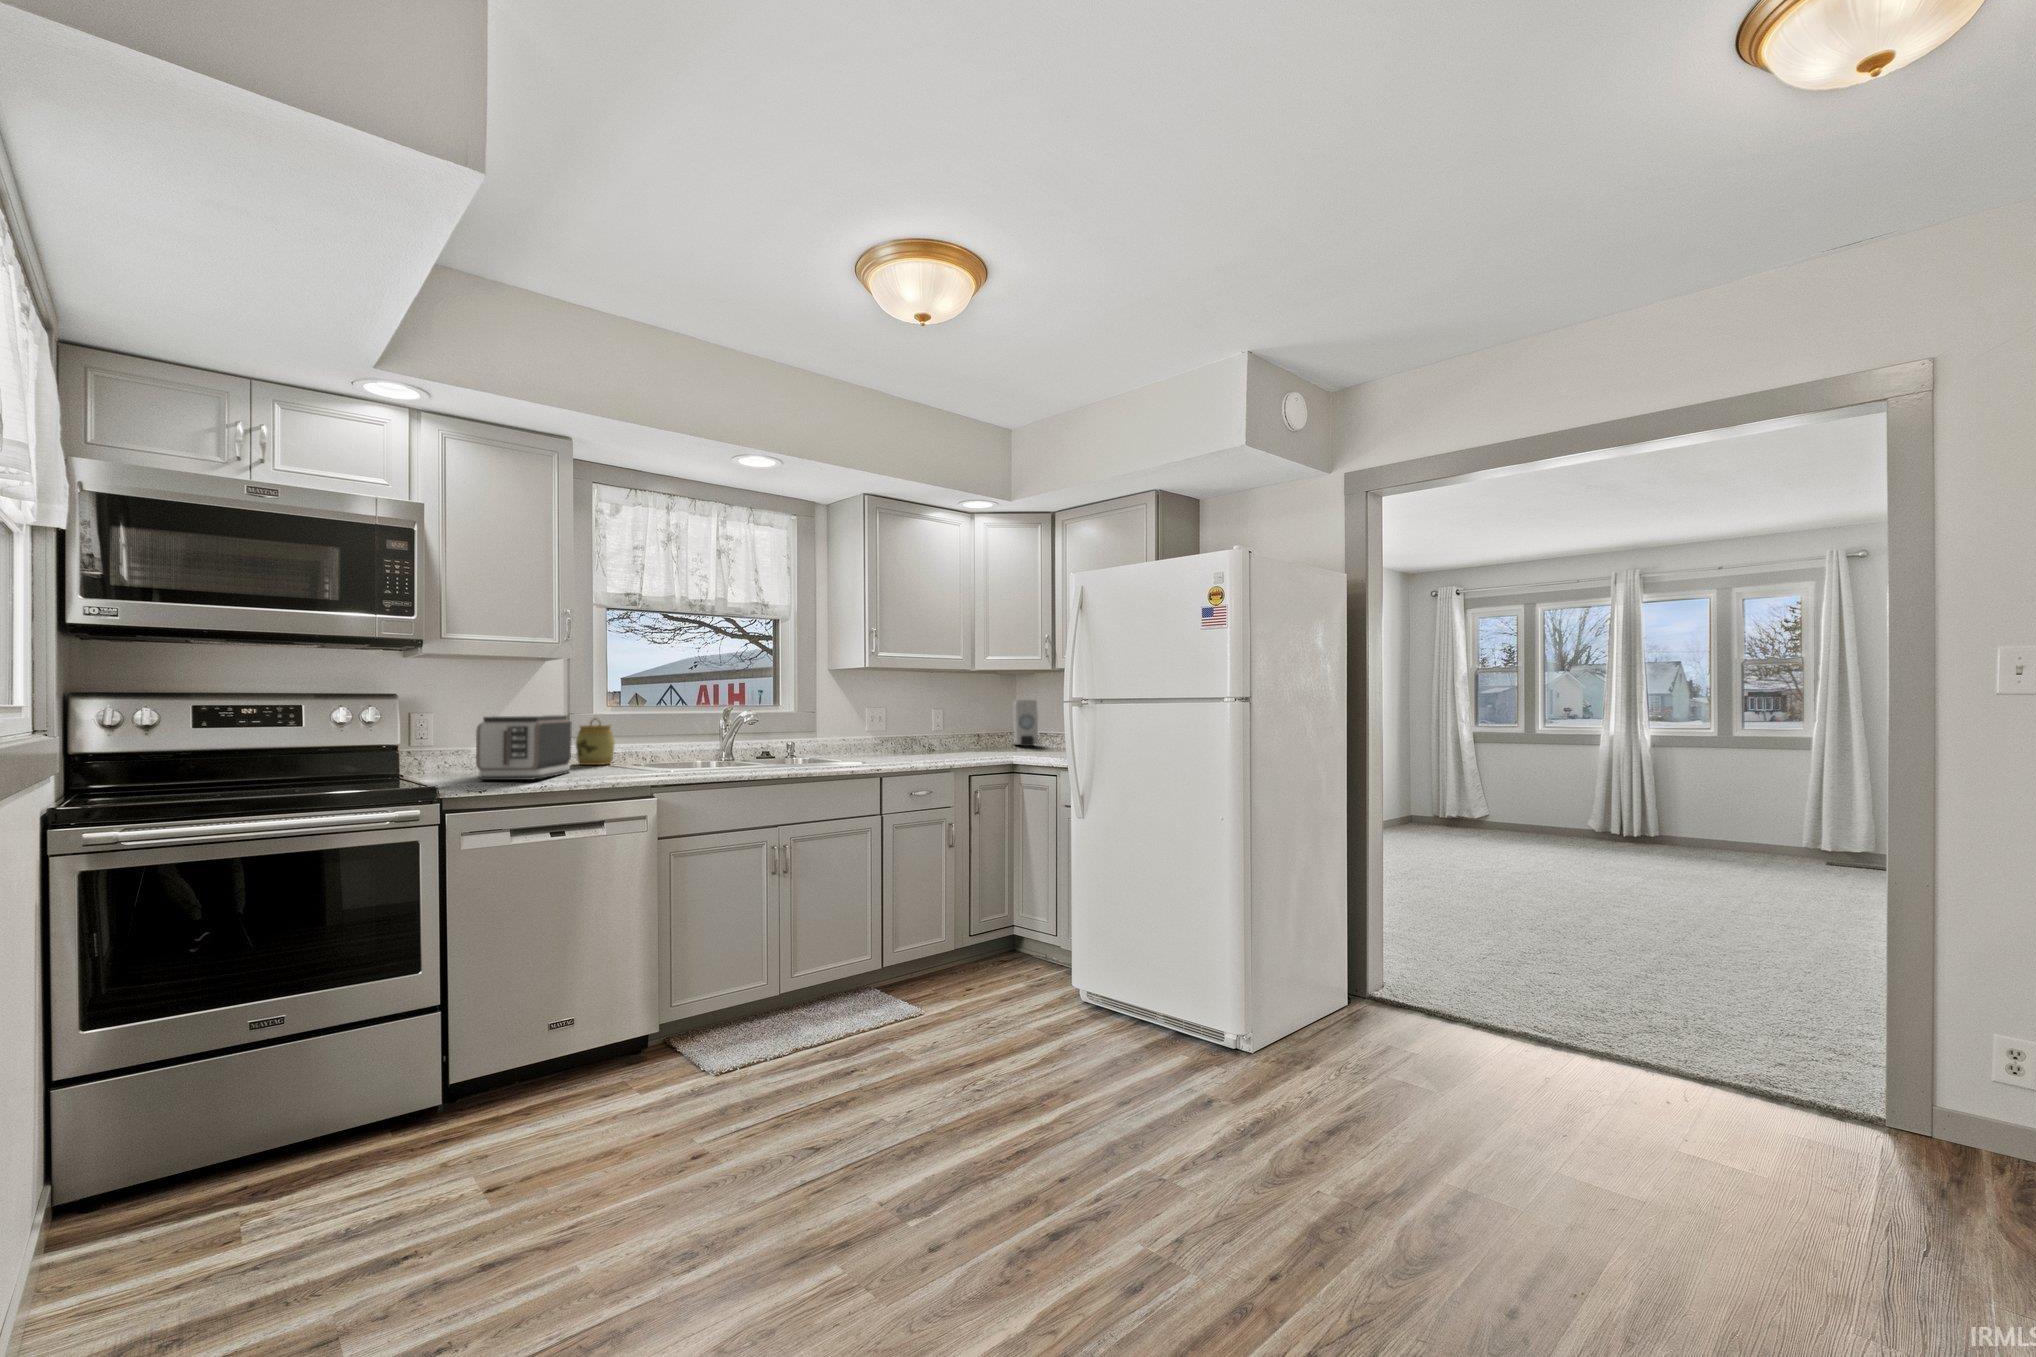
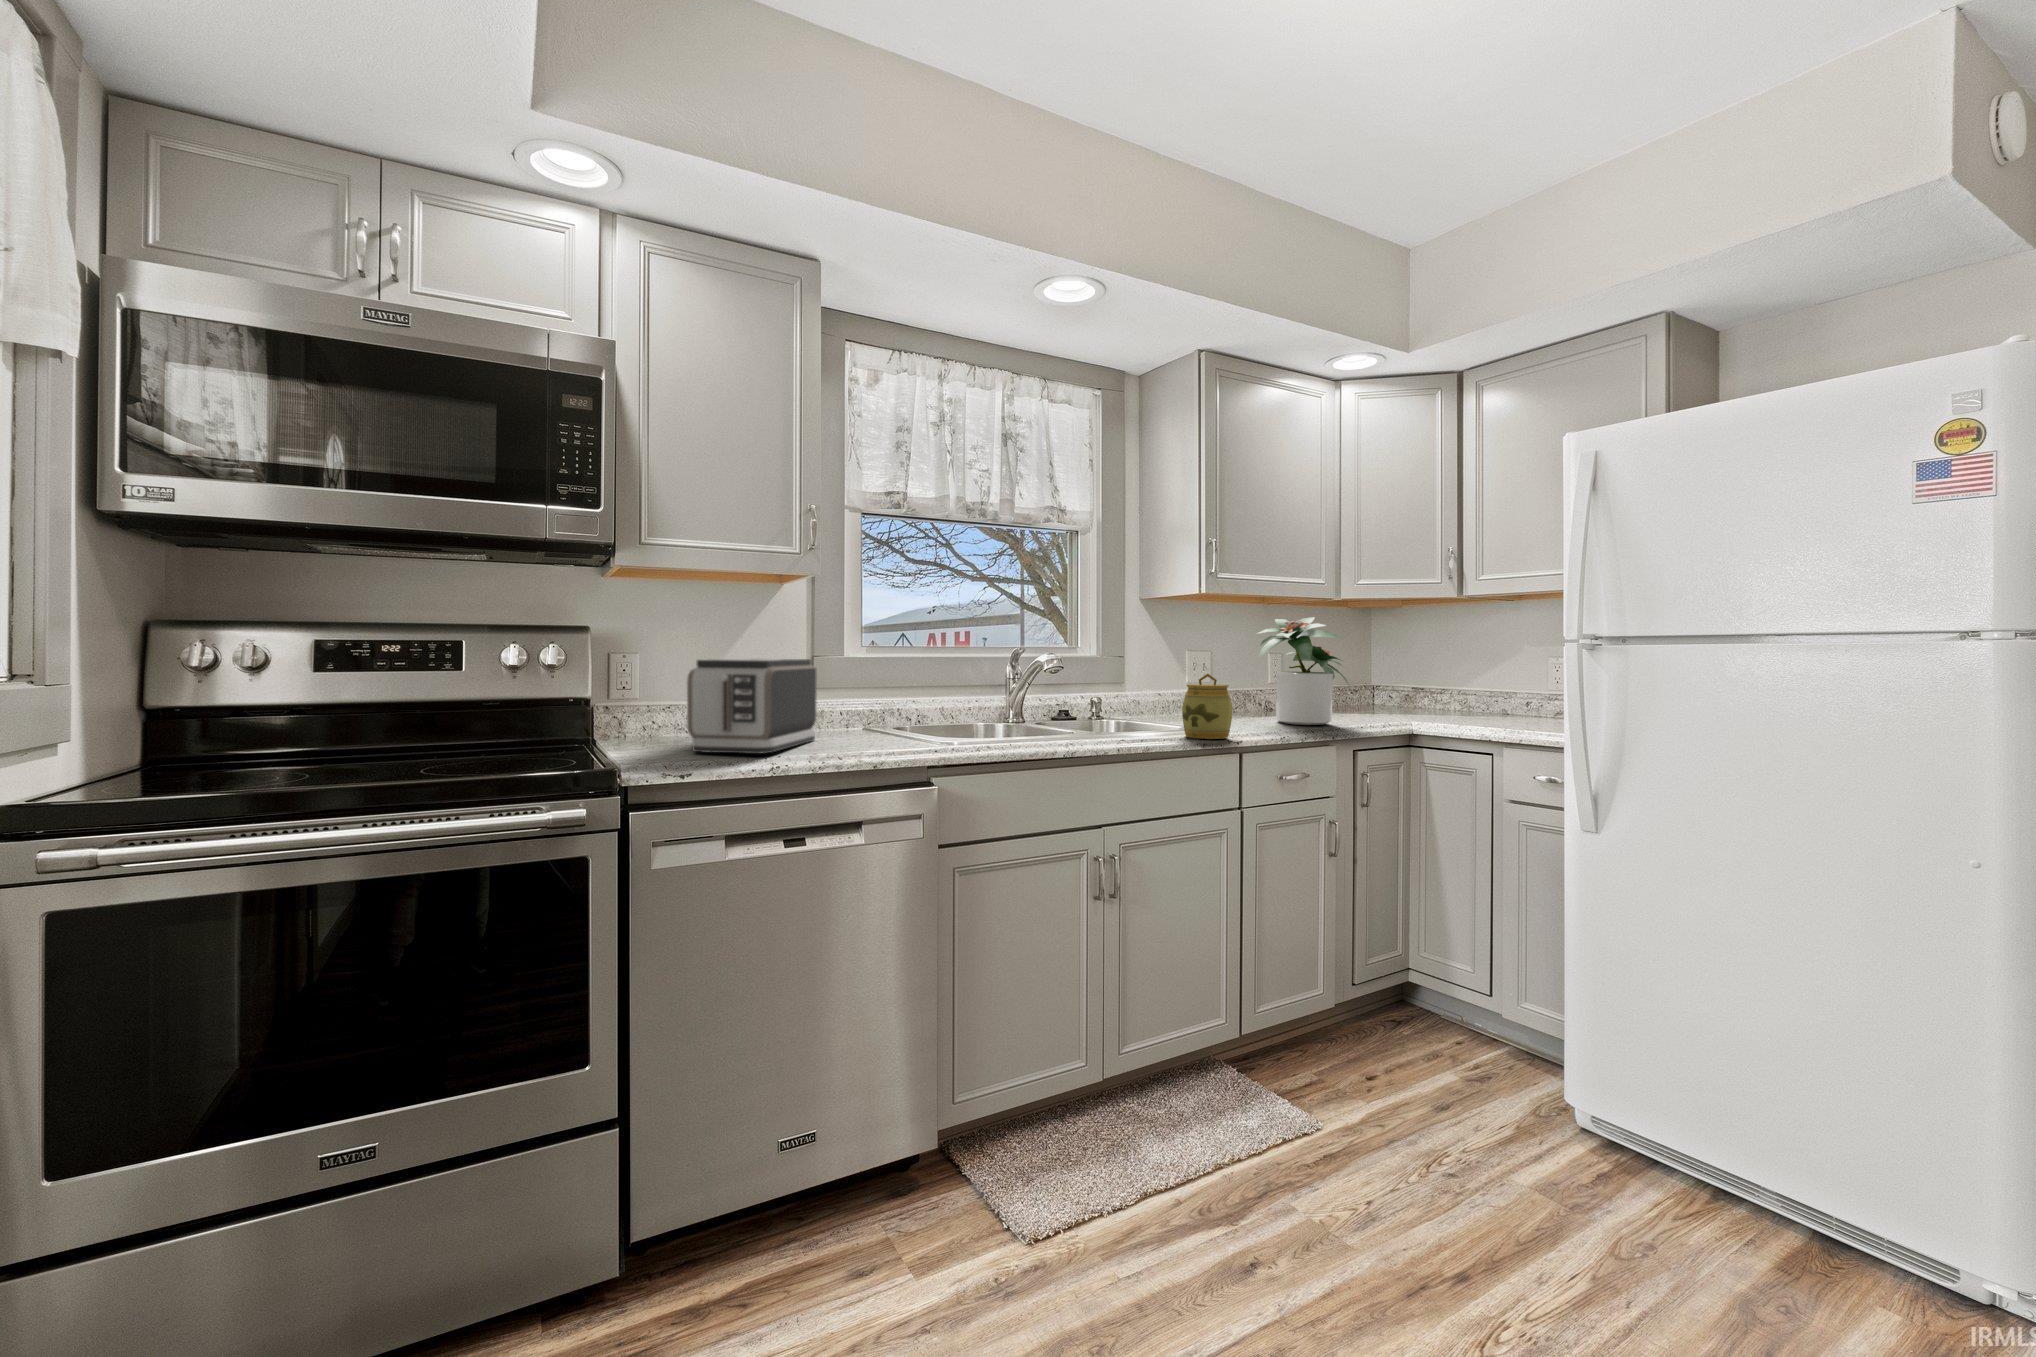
potted plant: none [907,681,973,757] -> present [1259,617,1350,725]
soap dispenser: present [1012,700,1038,746] -> none [1374,646,1417,710]
jar: present [576,718,615,765] -> present [1182,673,1233,739]

